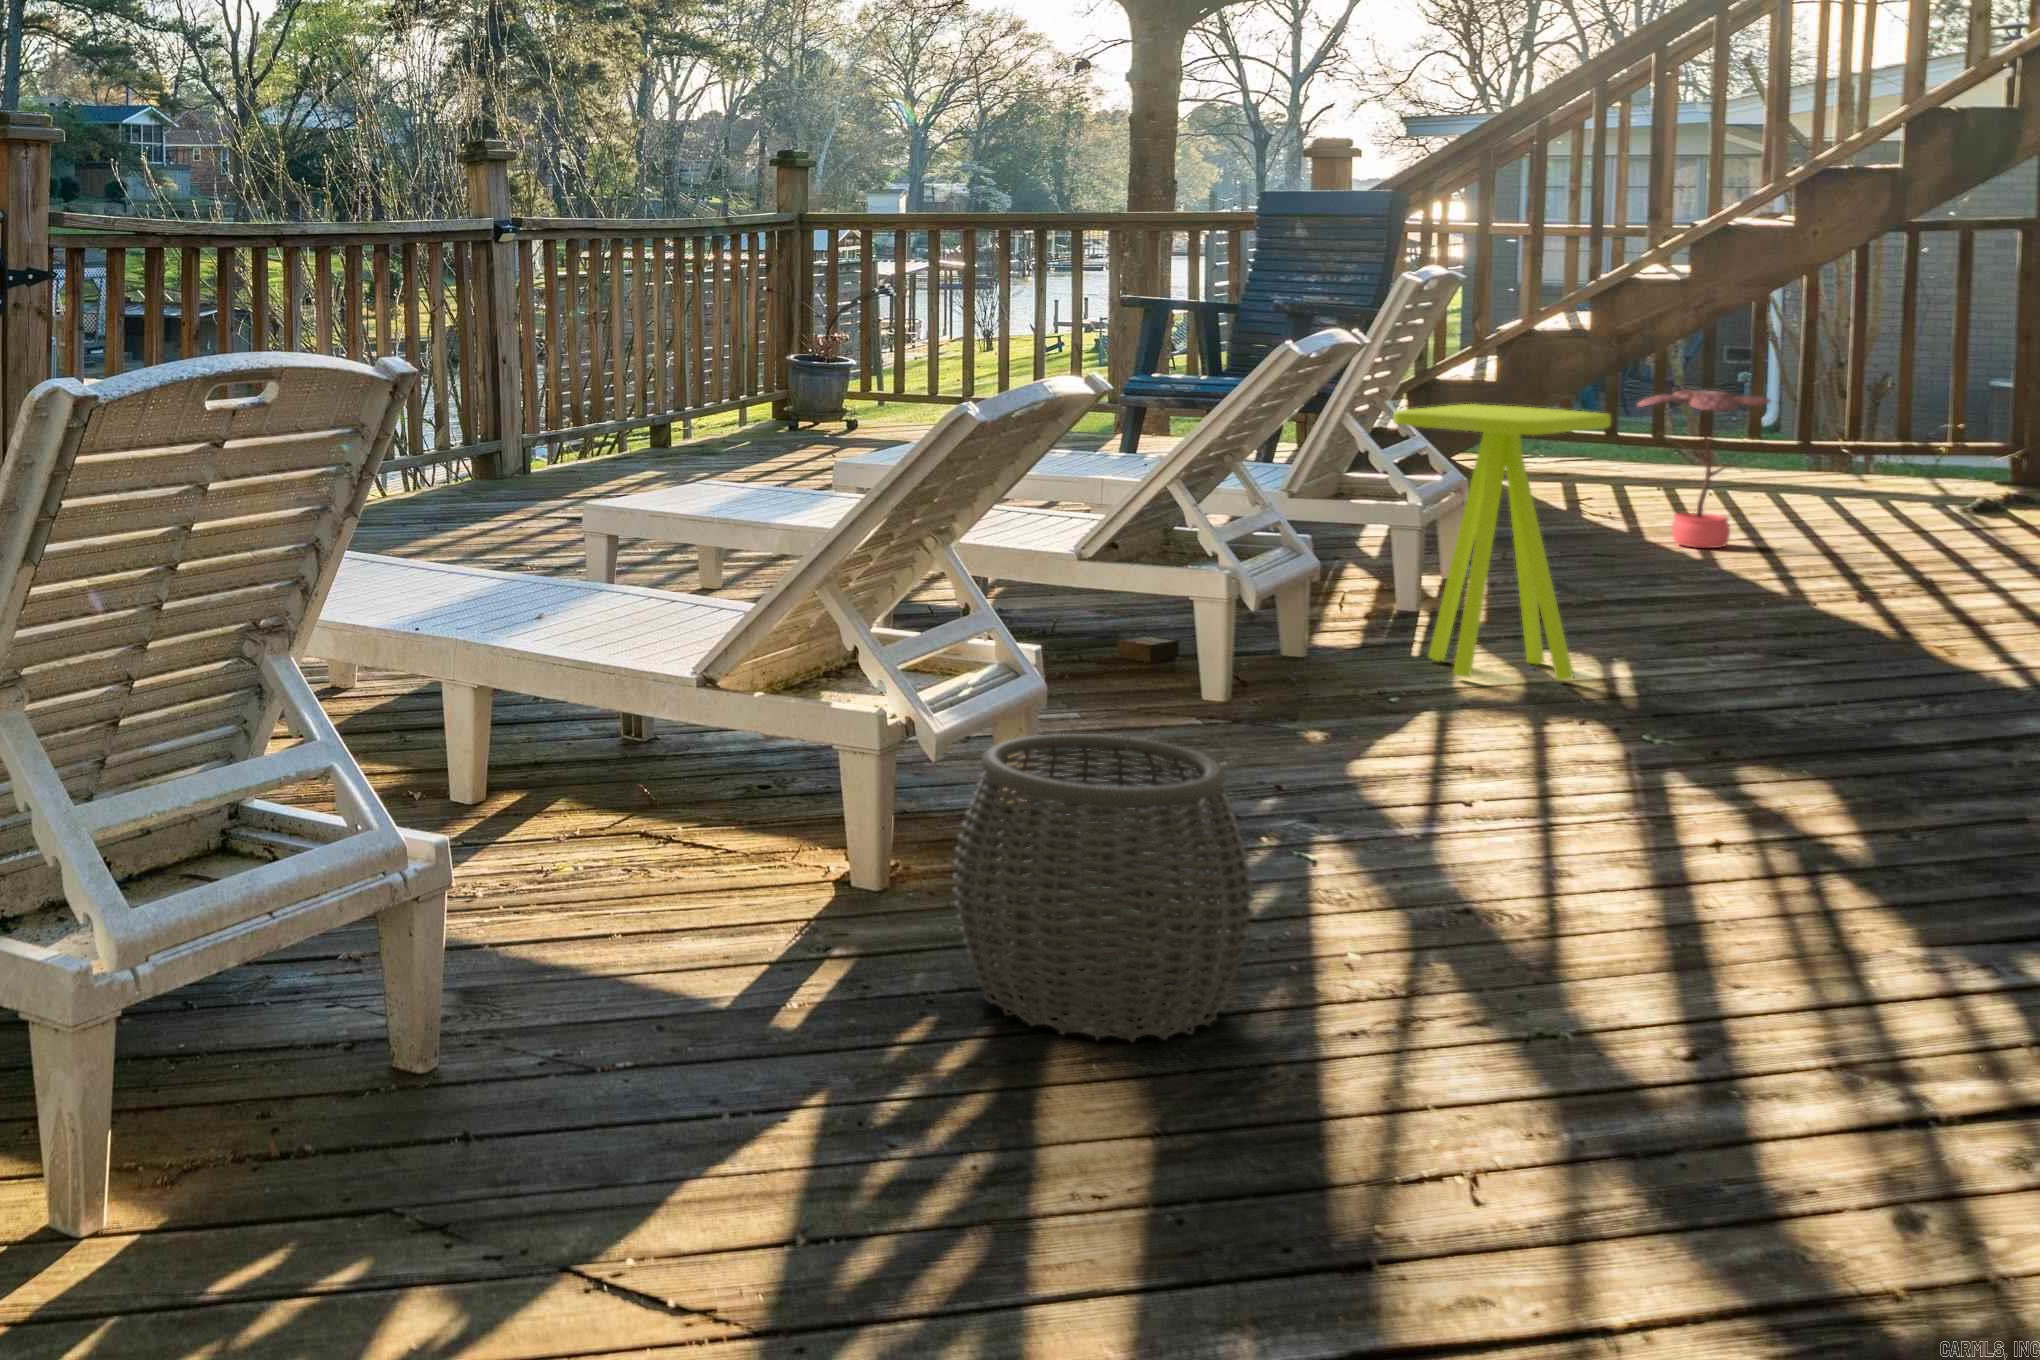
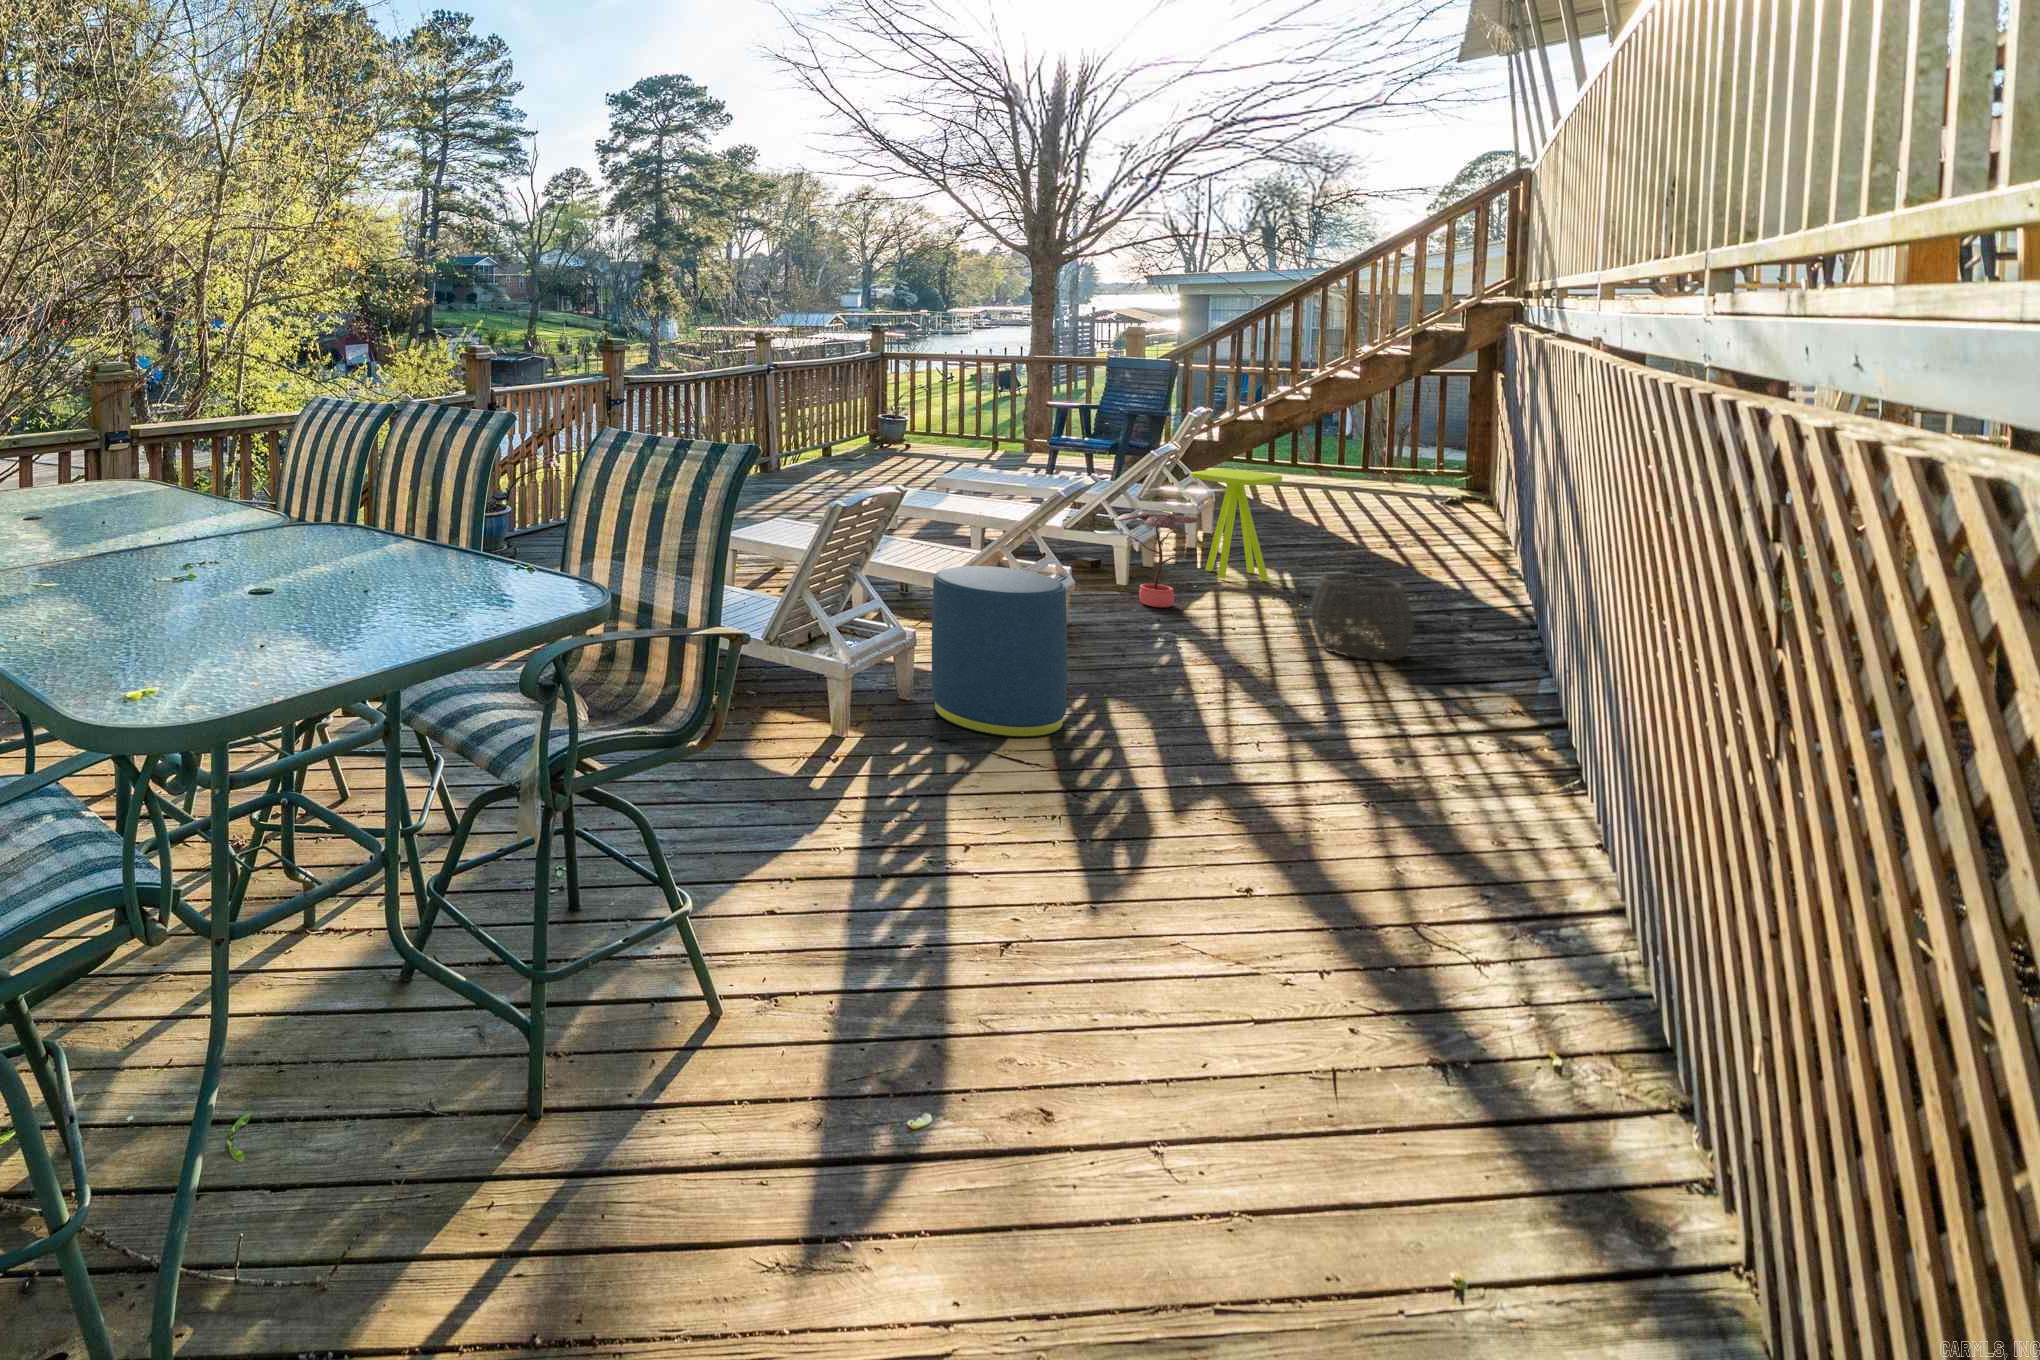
potted plant: present [1638,390,1770,548] -> present [1117,511,1199,607]
ottoman: none [468,620,879,1197] -> present [932,566,1067,738]
woven basket: present [952,734,1254,1042] -> present [1310,573,1414,661]

